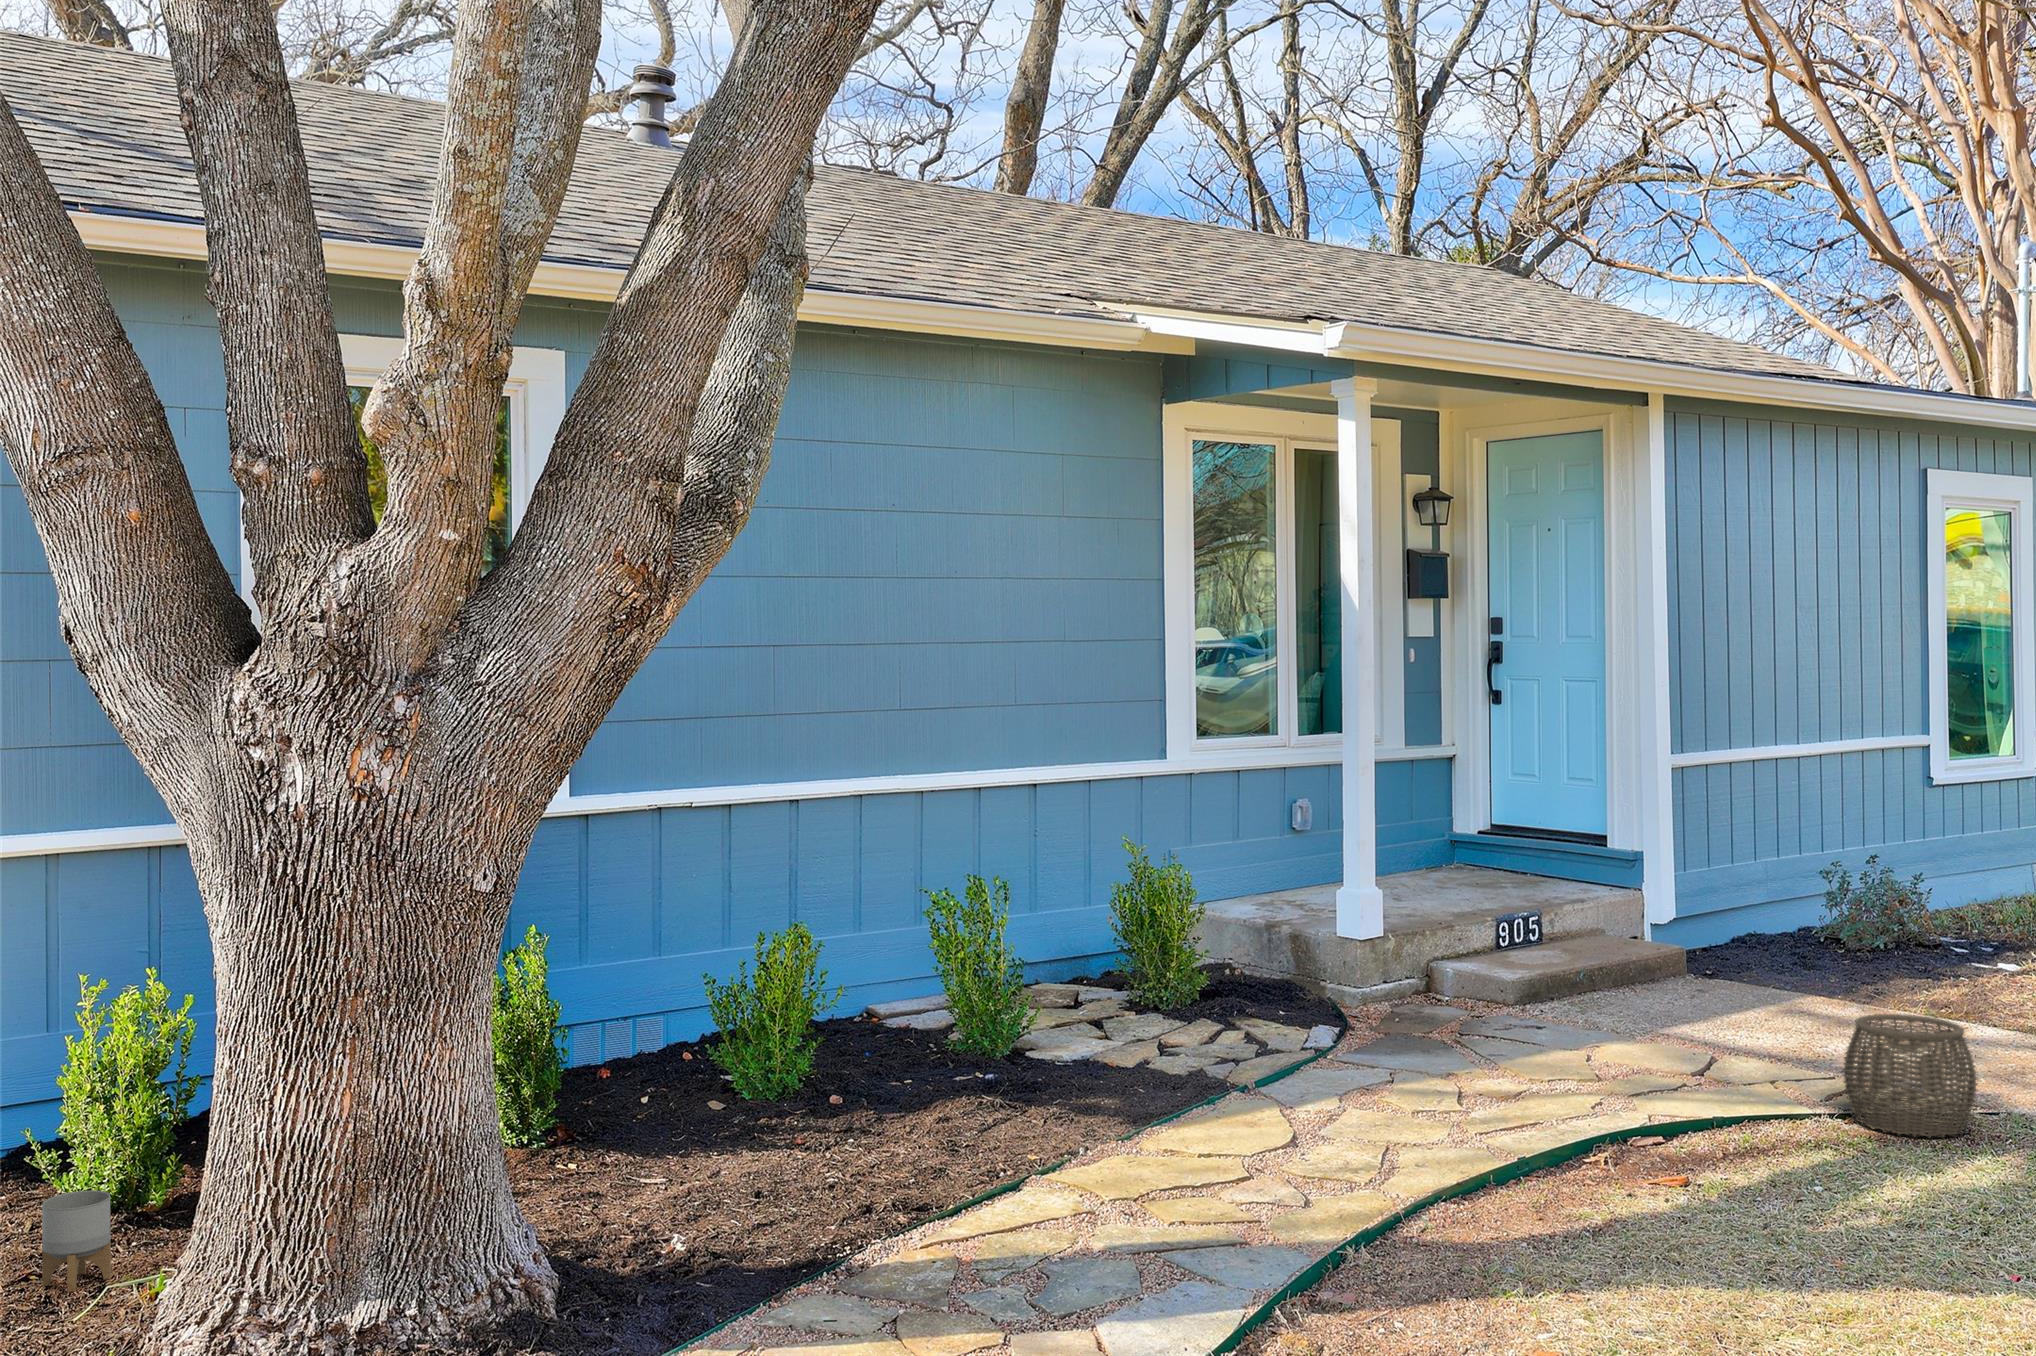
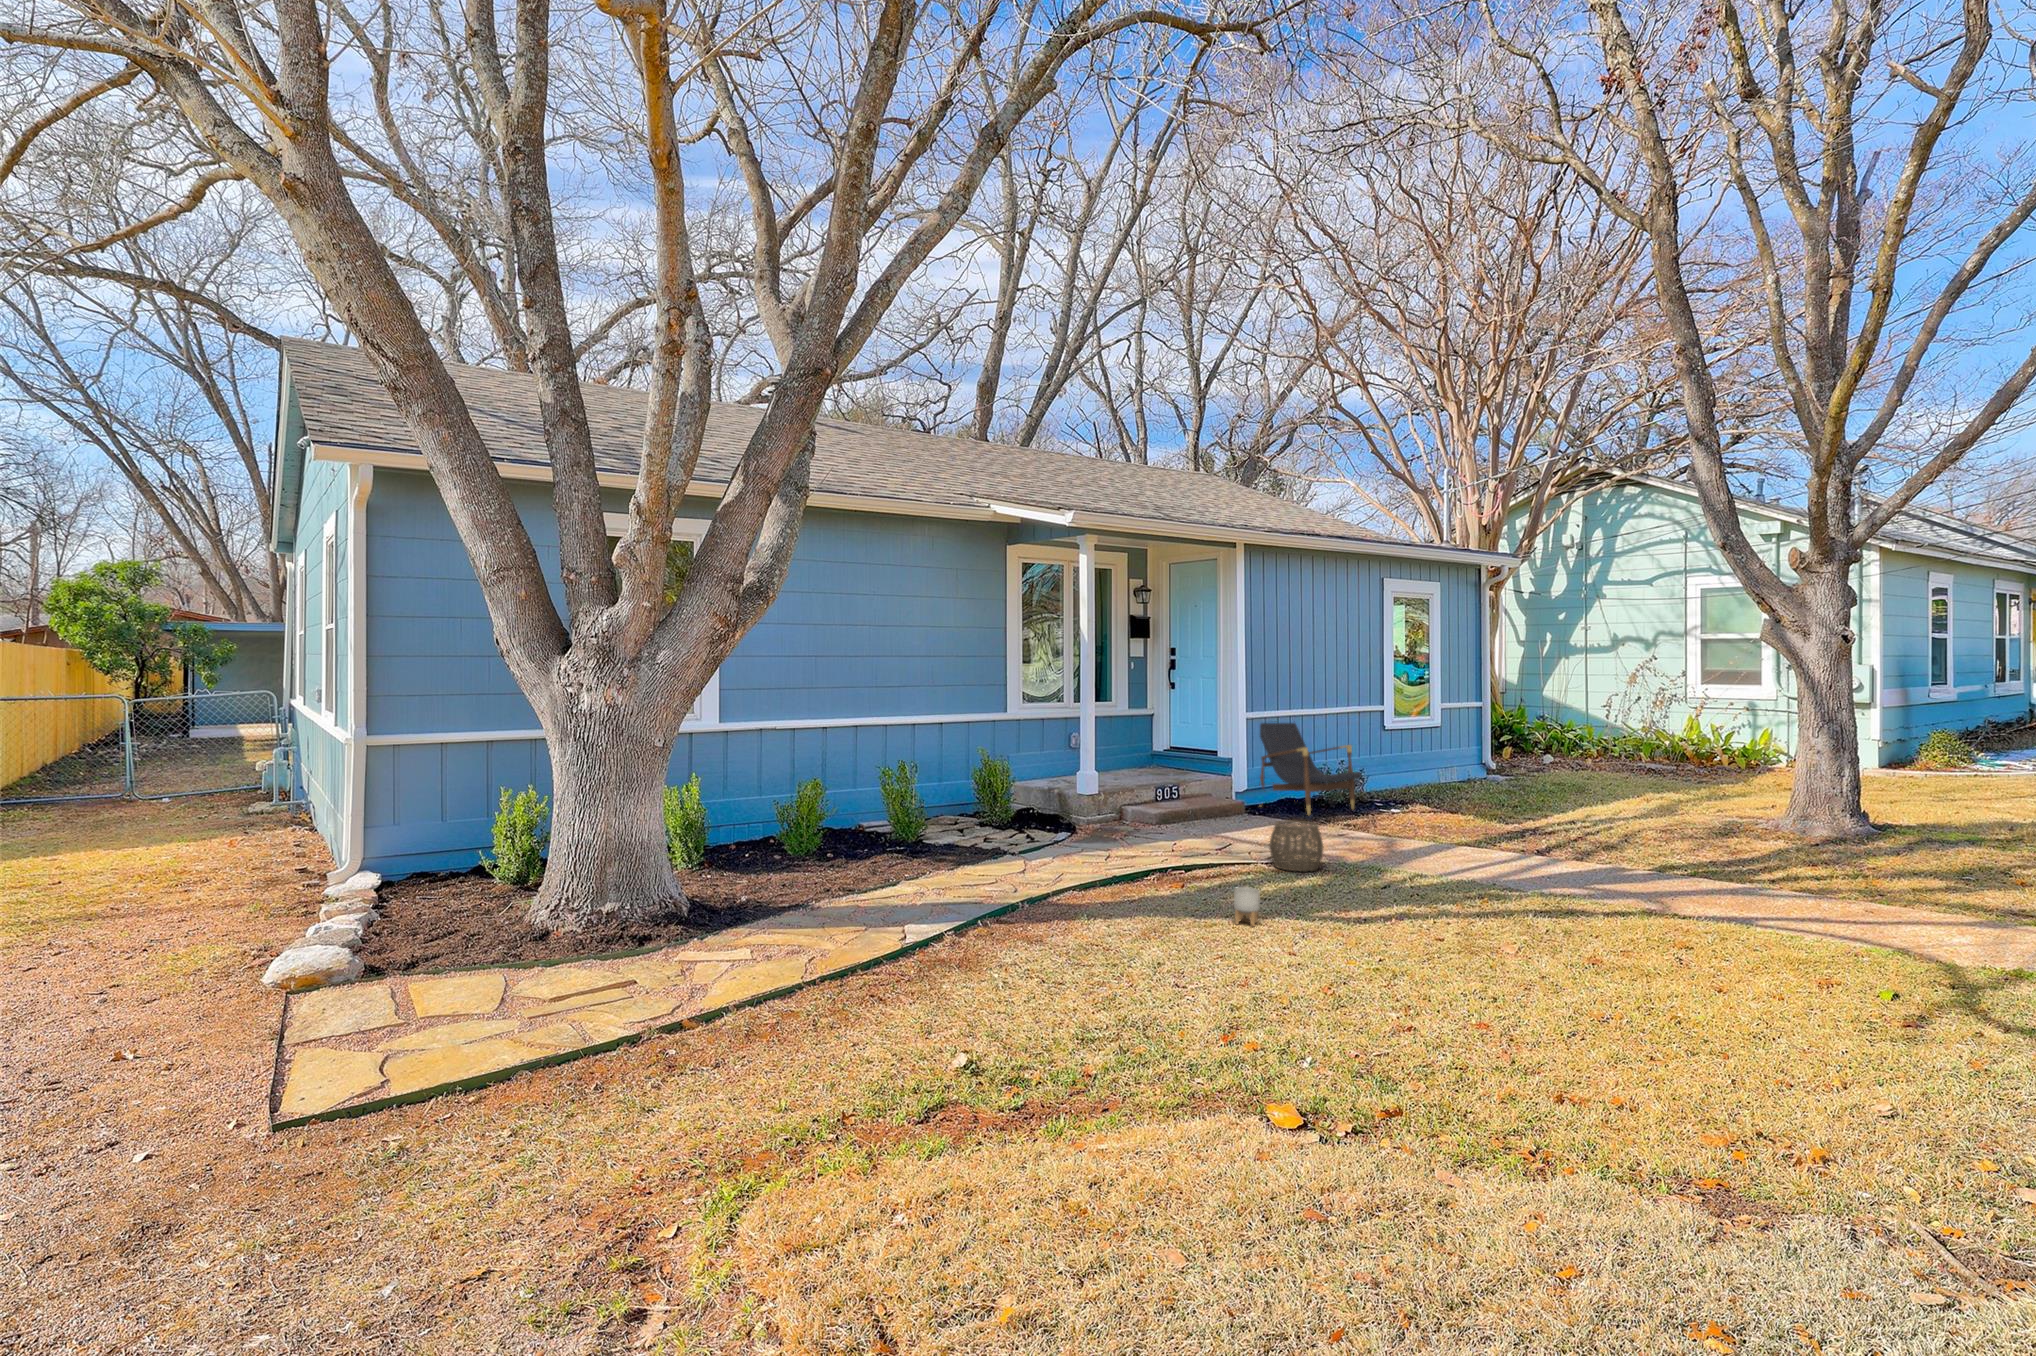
lounge chair: none [1682,769,1917,975] -> present [1260,723,1361,815]
planter: present [42,1190,111,1292] -> present [1234,887,1259,927]

